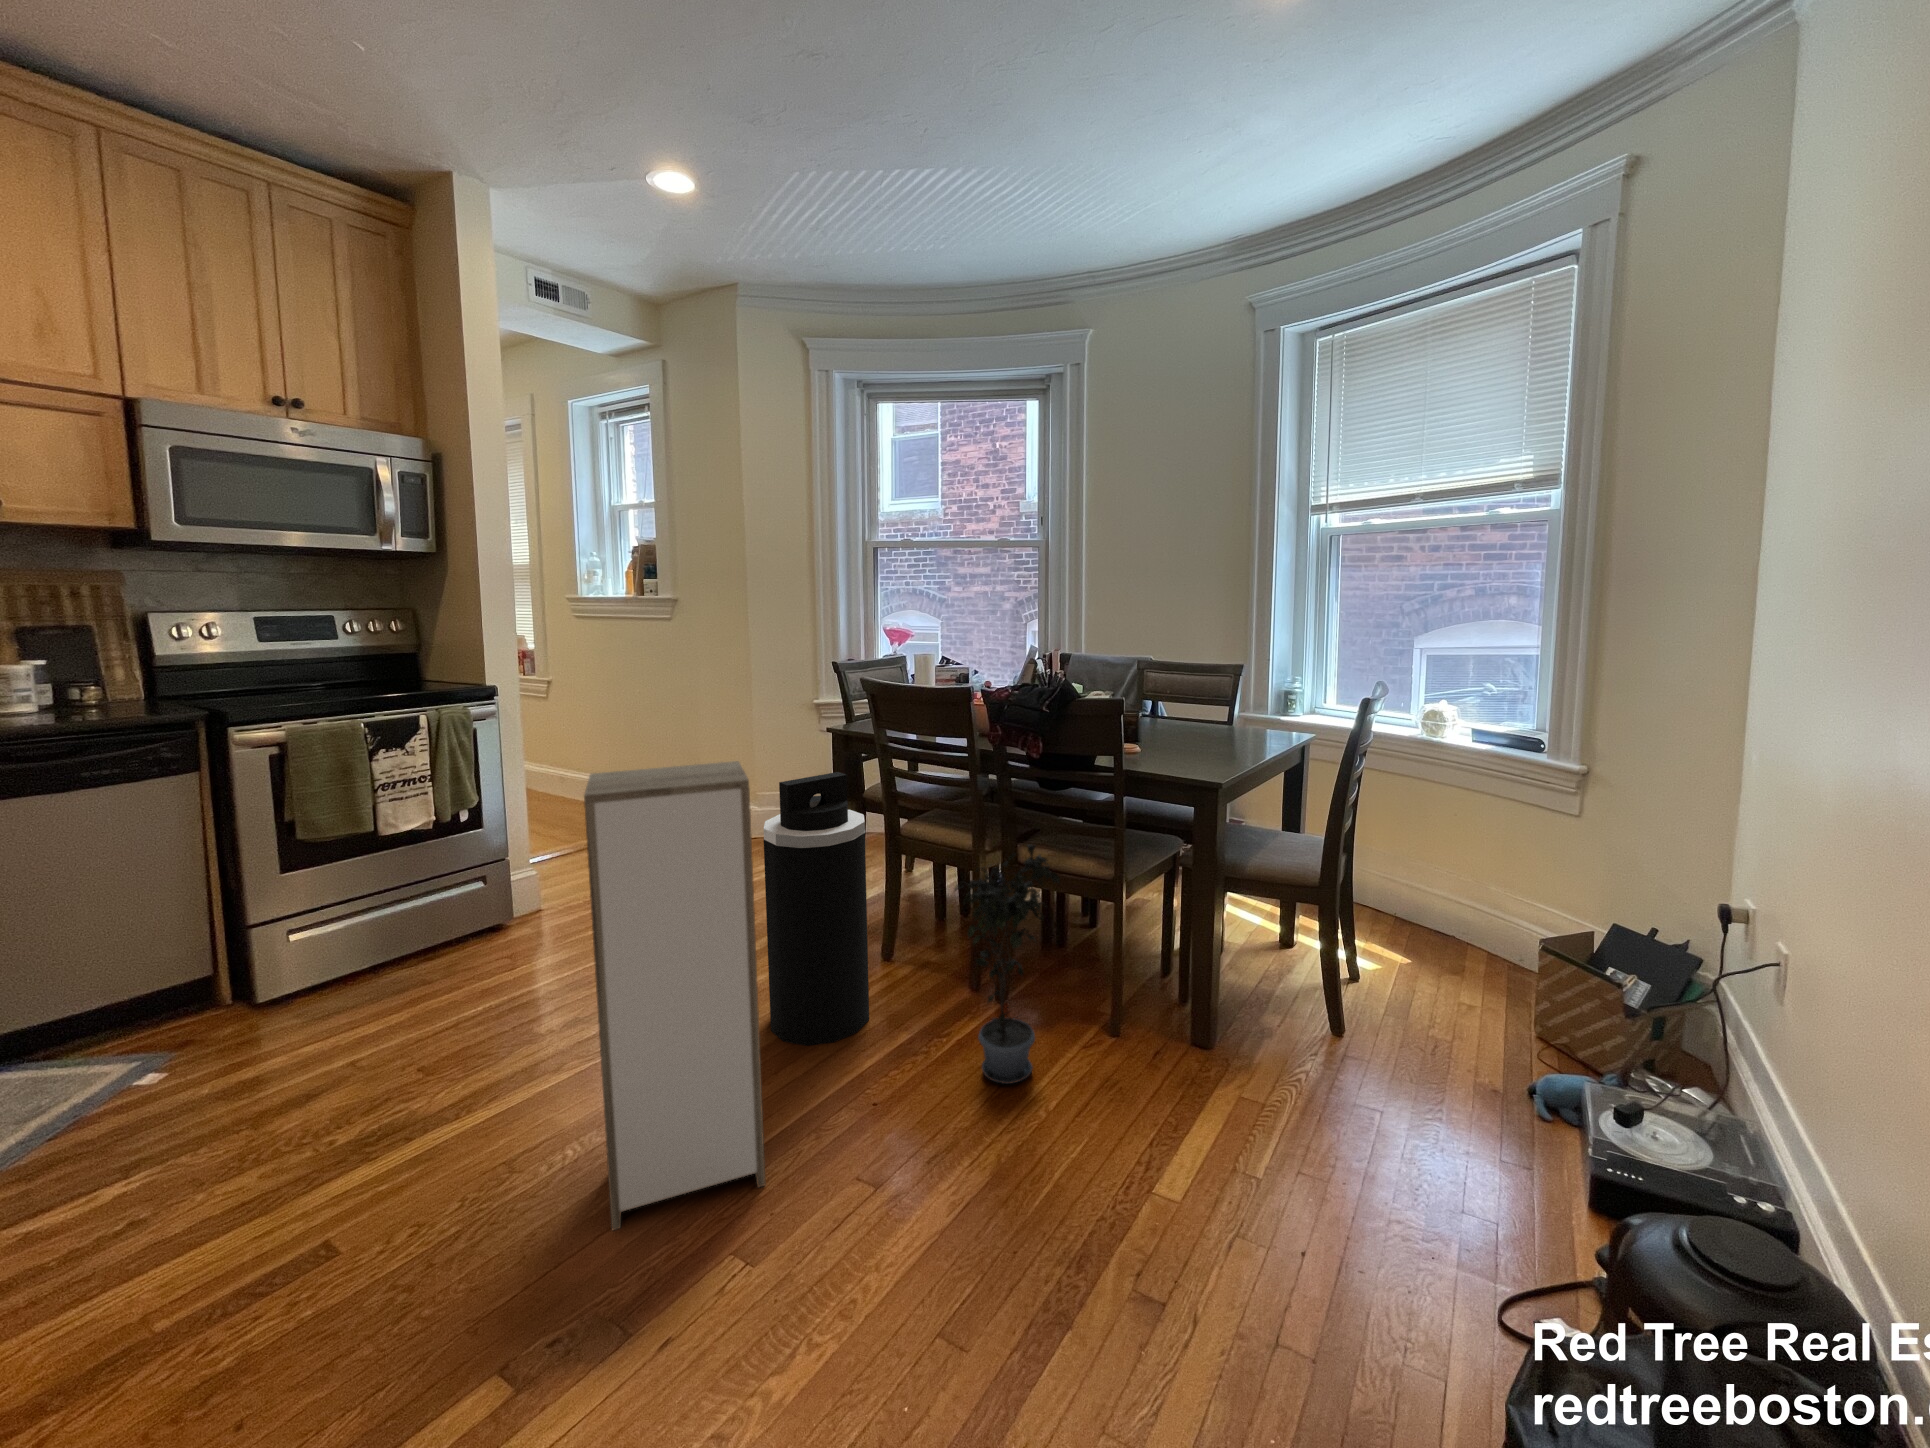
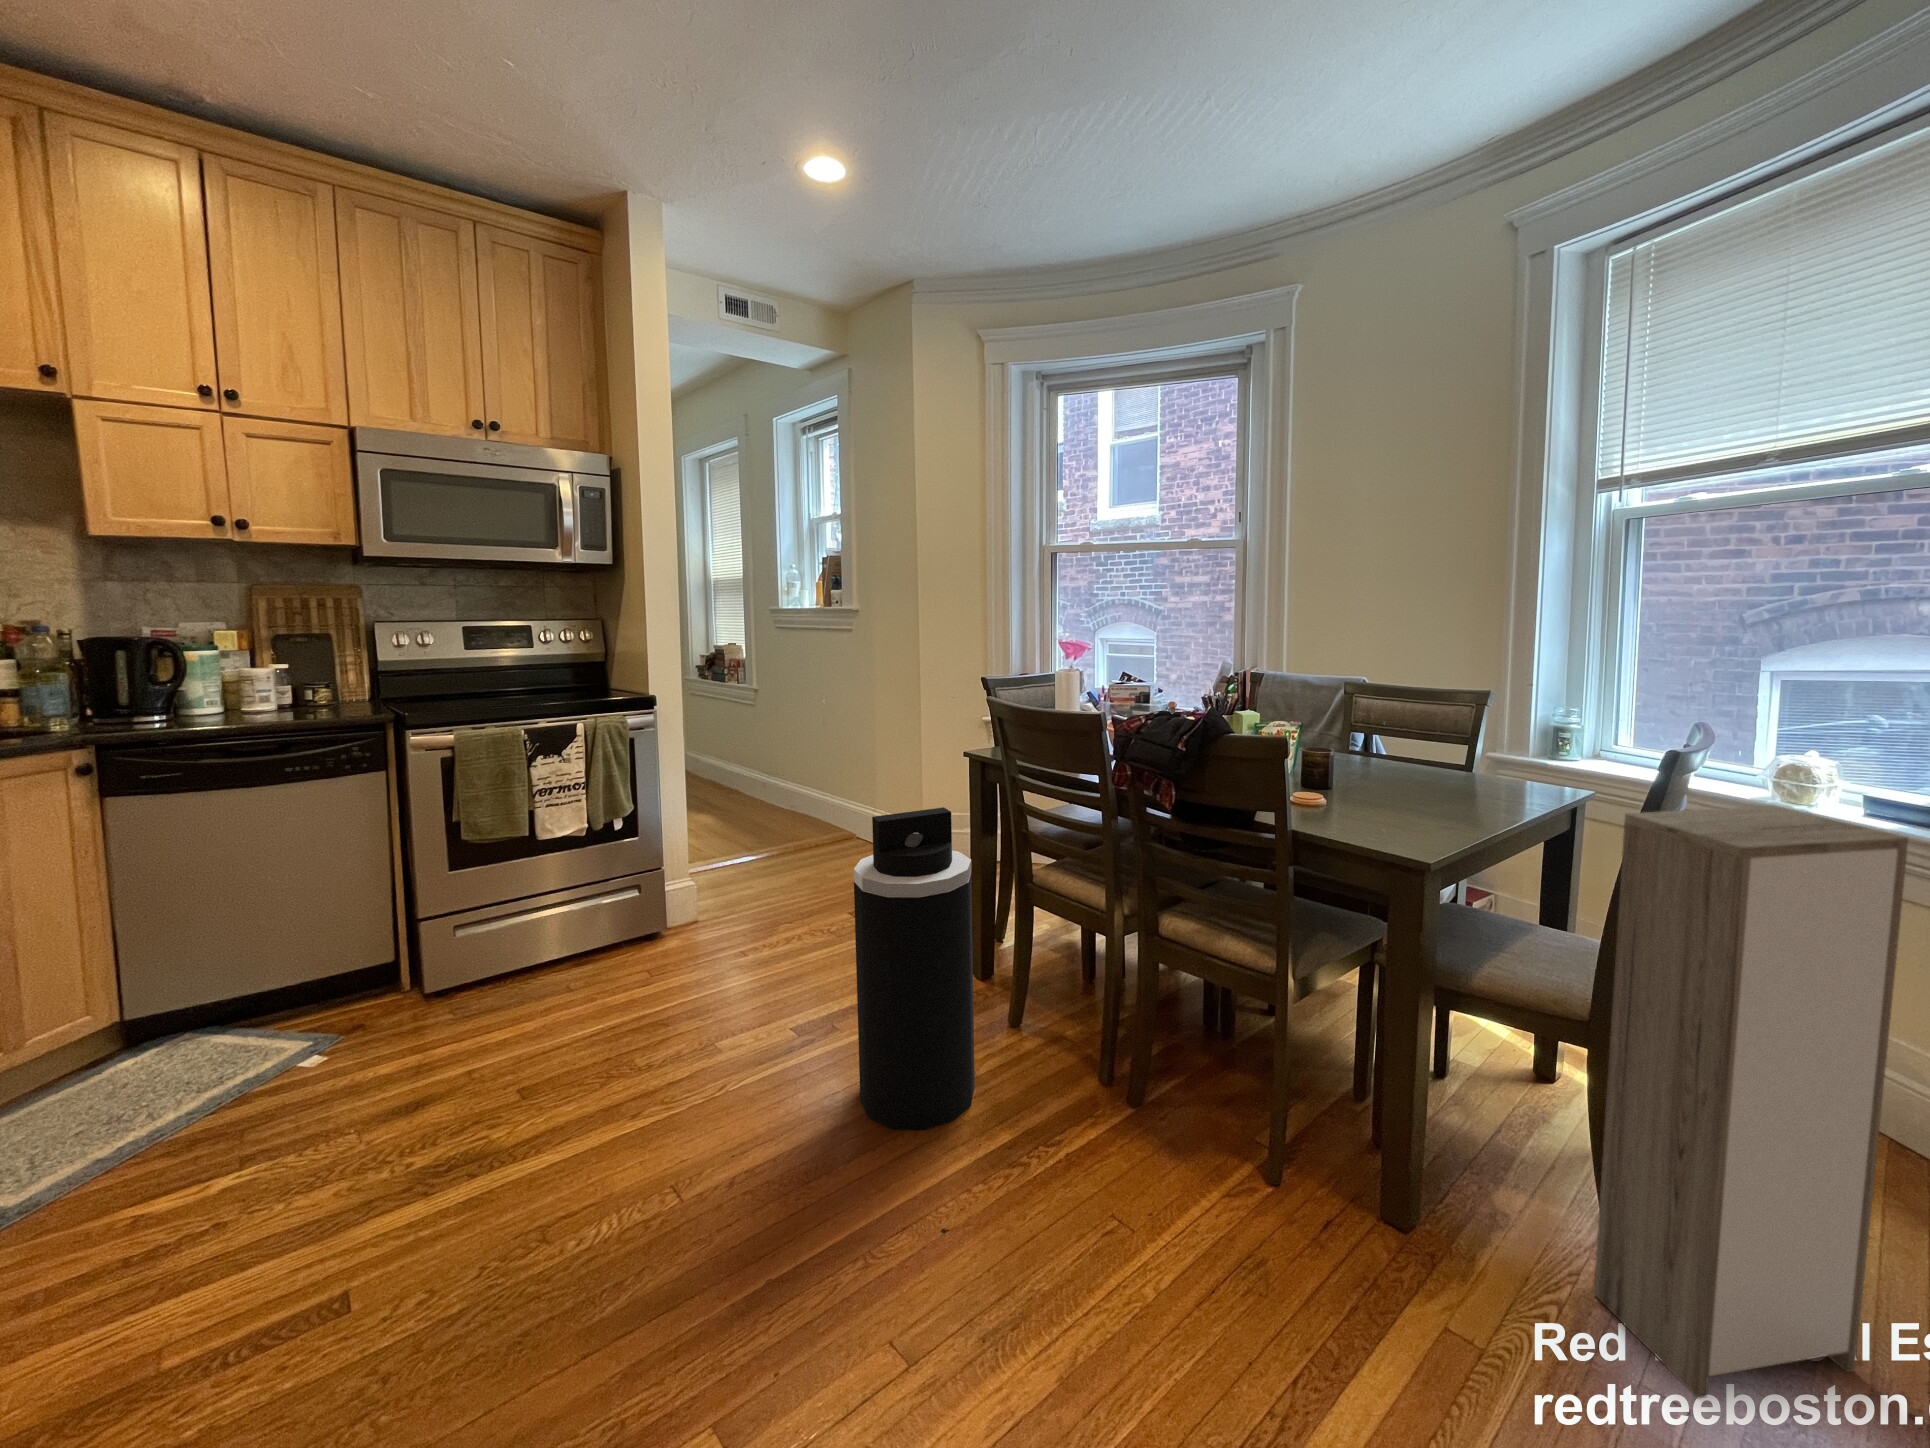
storage cabinet: present [584,761,765,1230] -> present [1594,806,1908,1398]
potted plant: present [955,844,1060,1084] -> none [1044,924,1187,1237]

